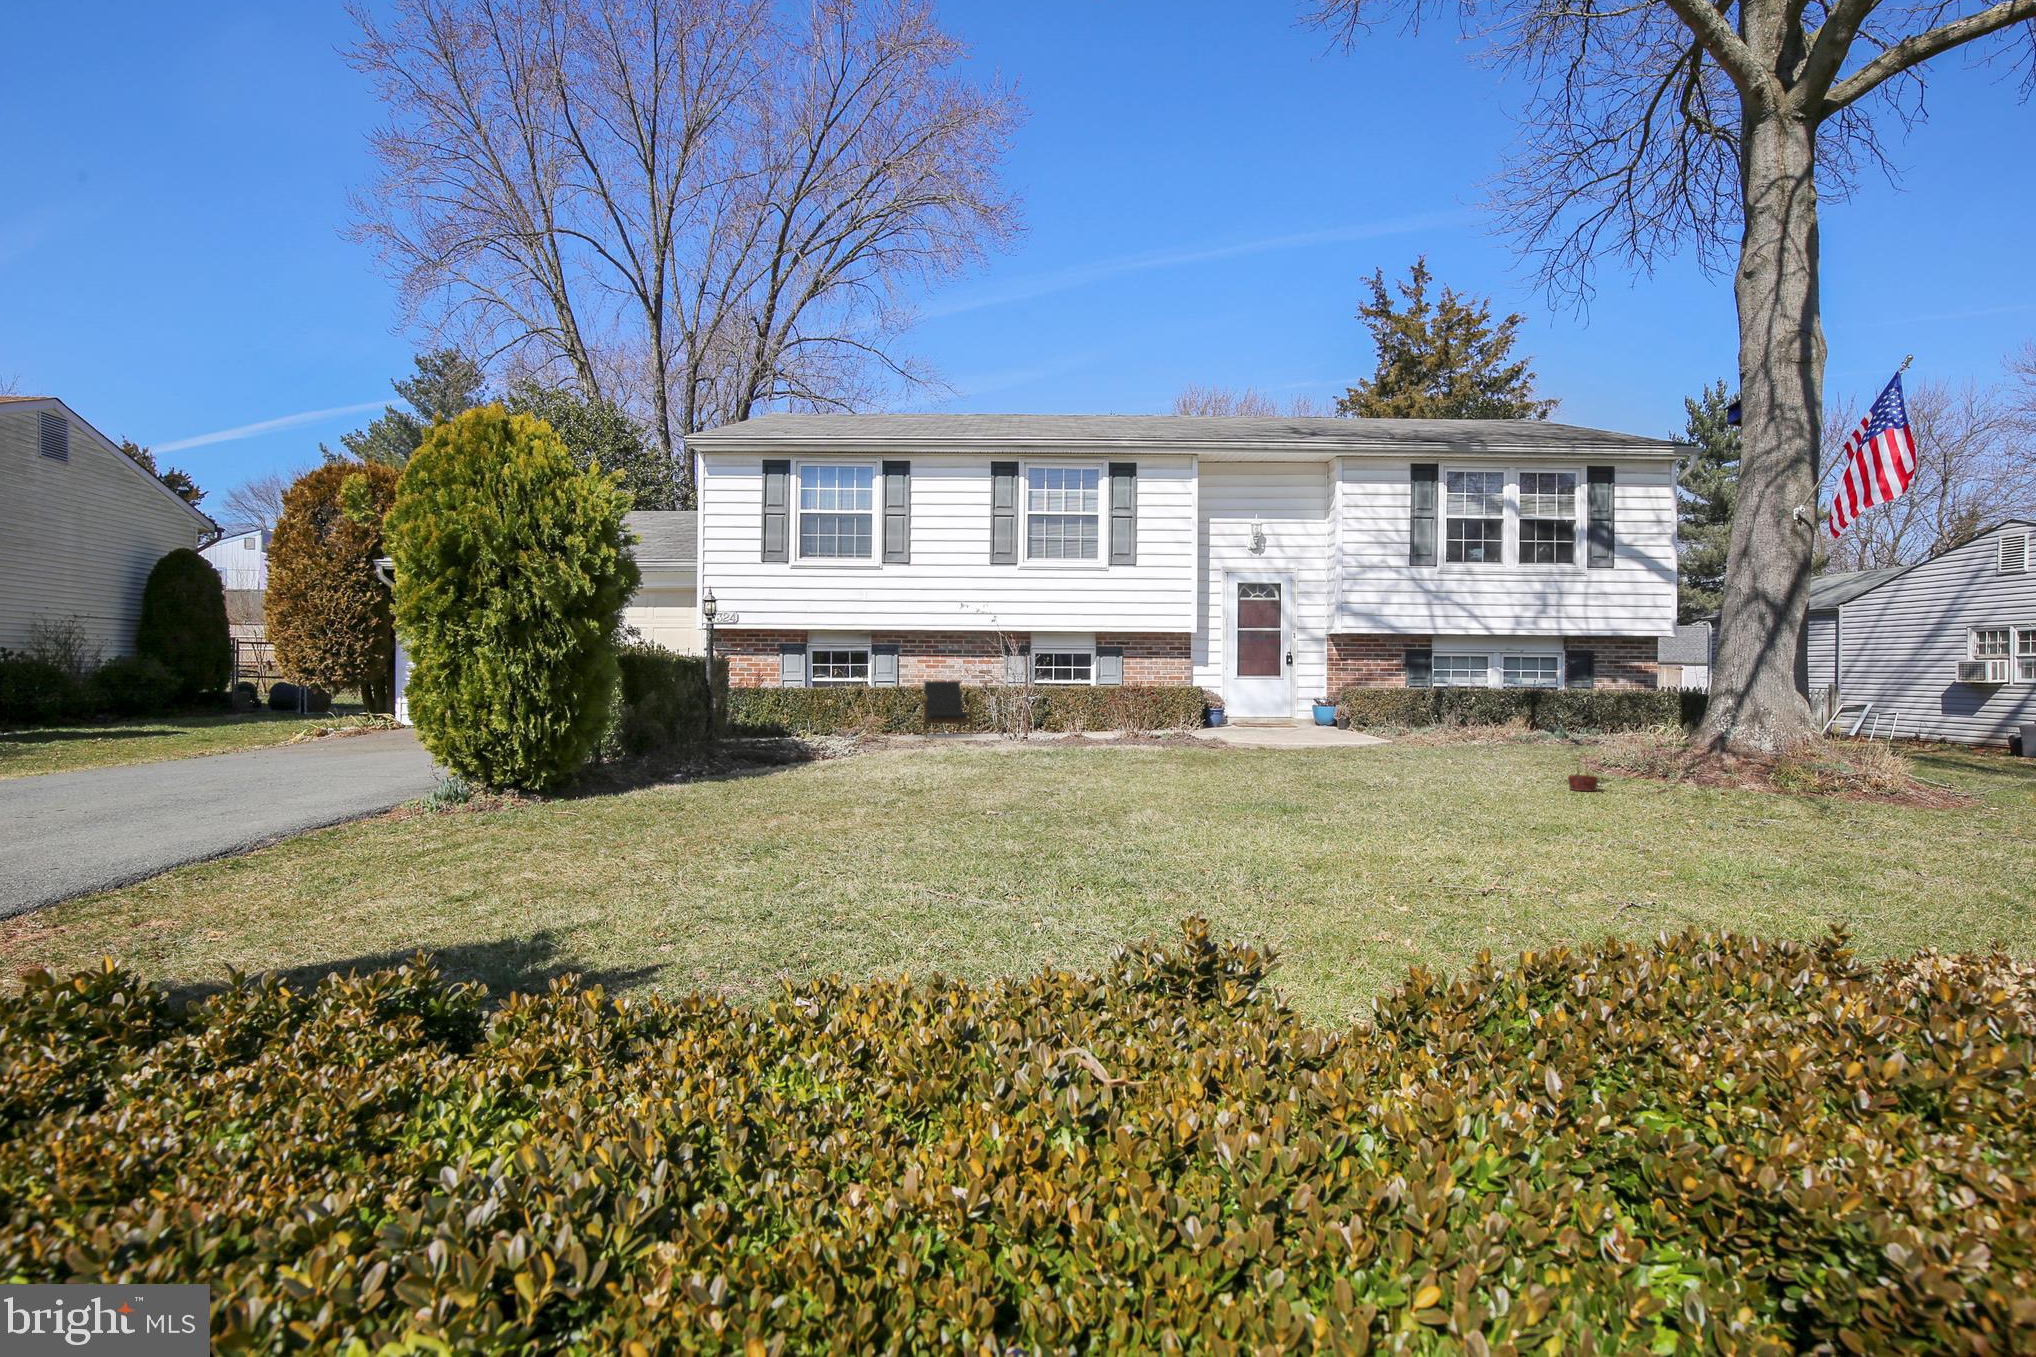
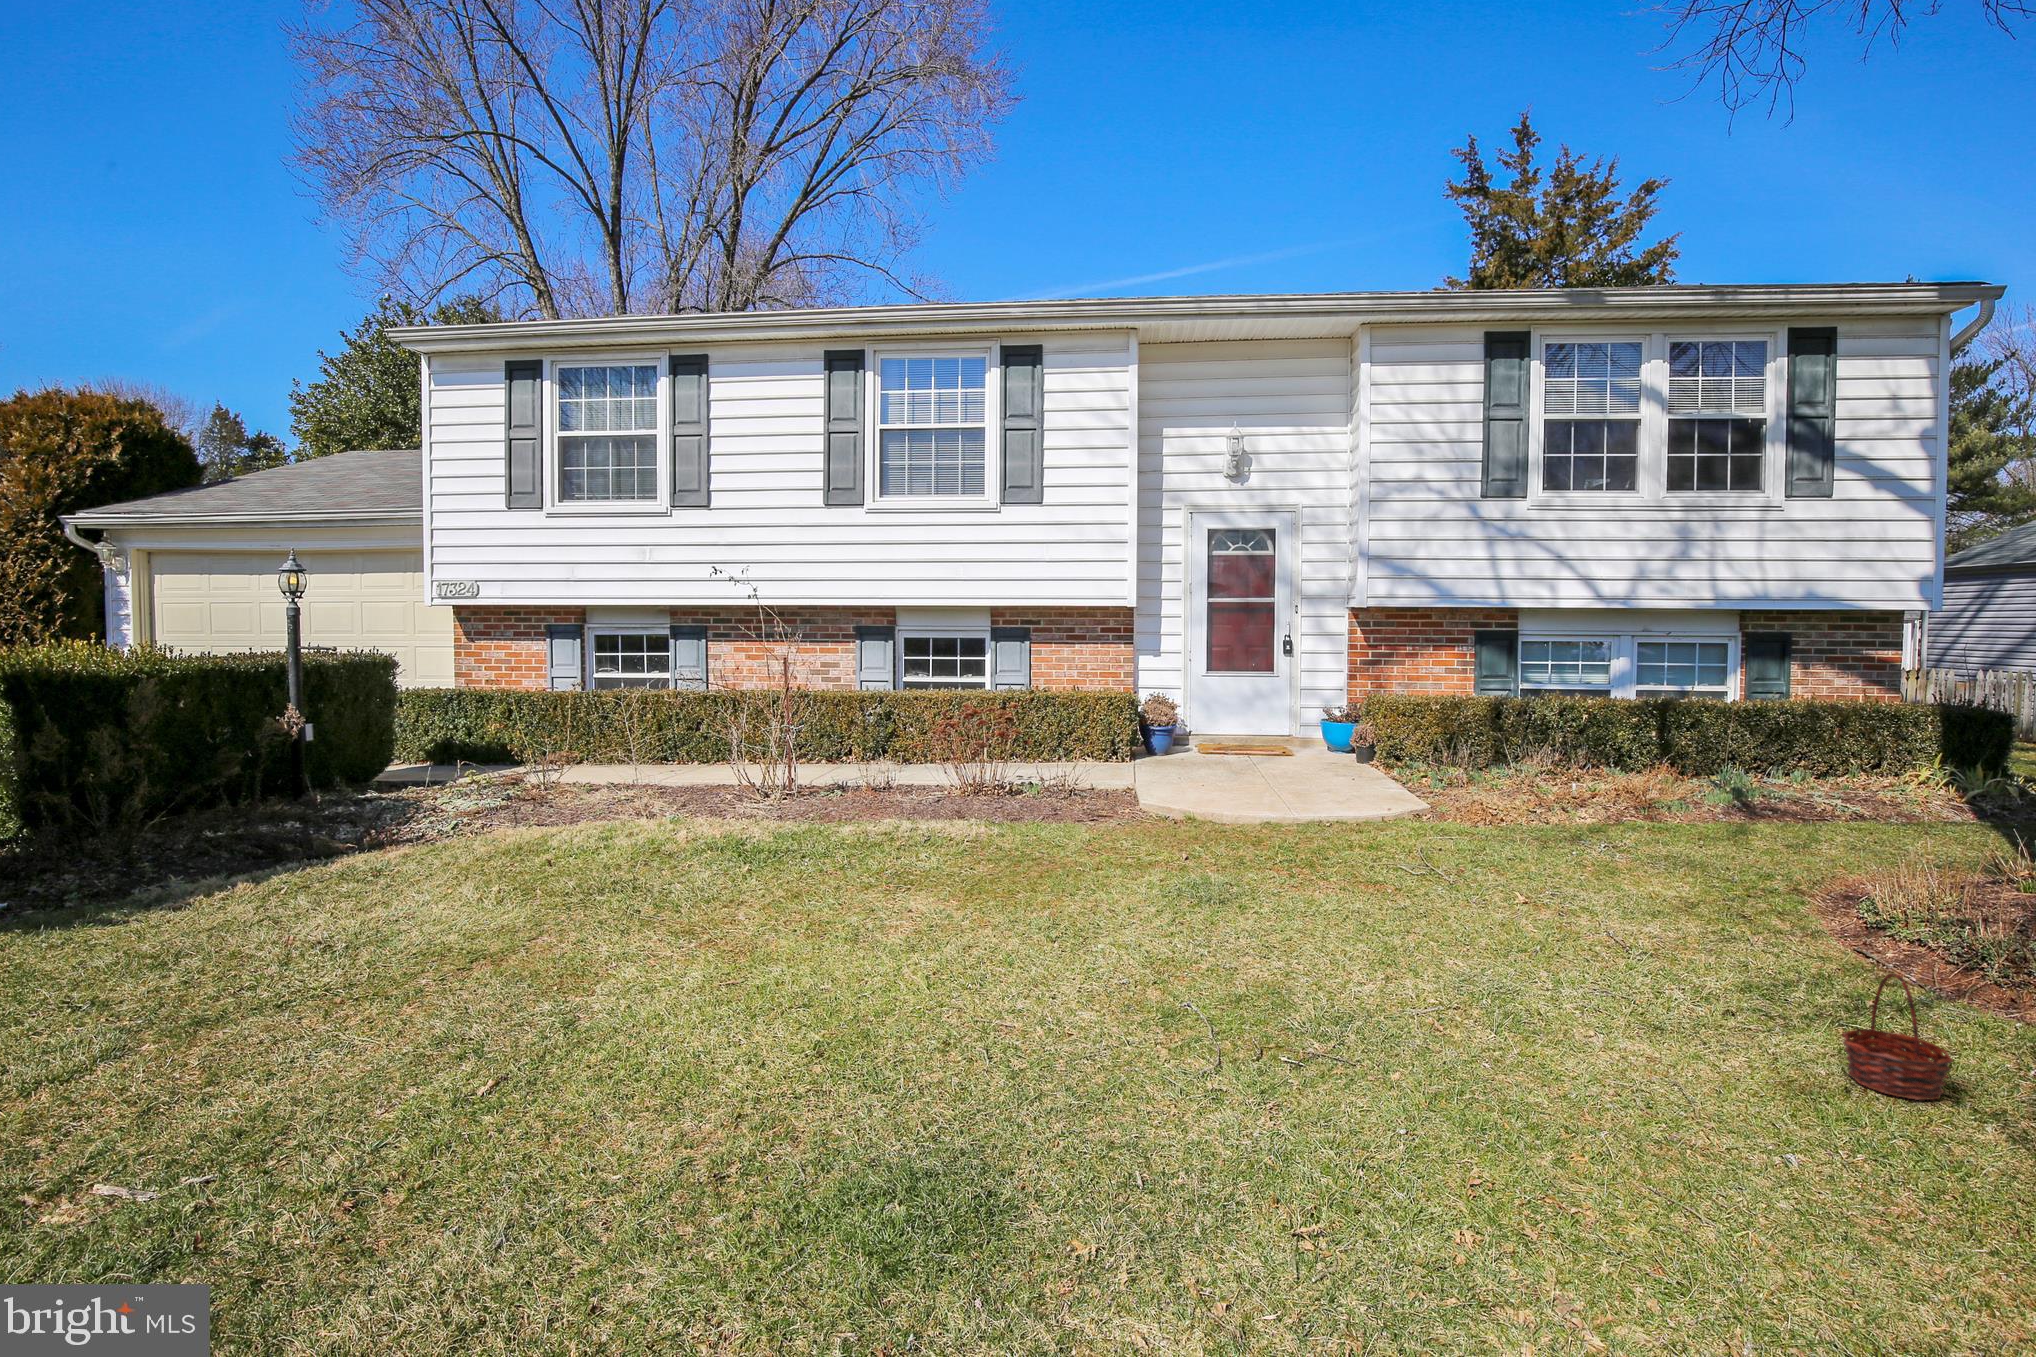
lounge chair: present [922,681,973,736] -> none [664,684,748,776]

